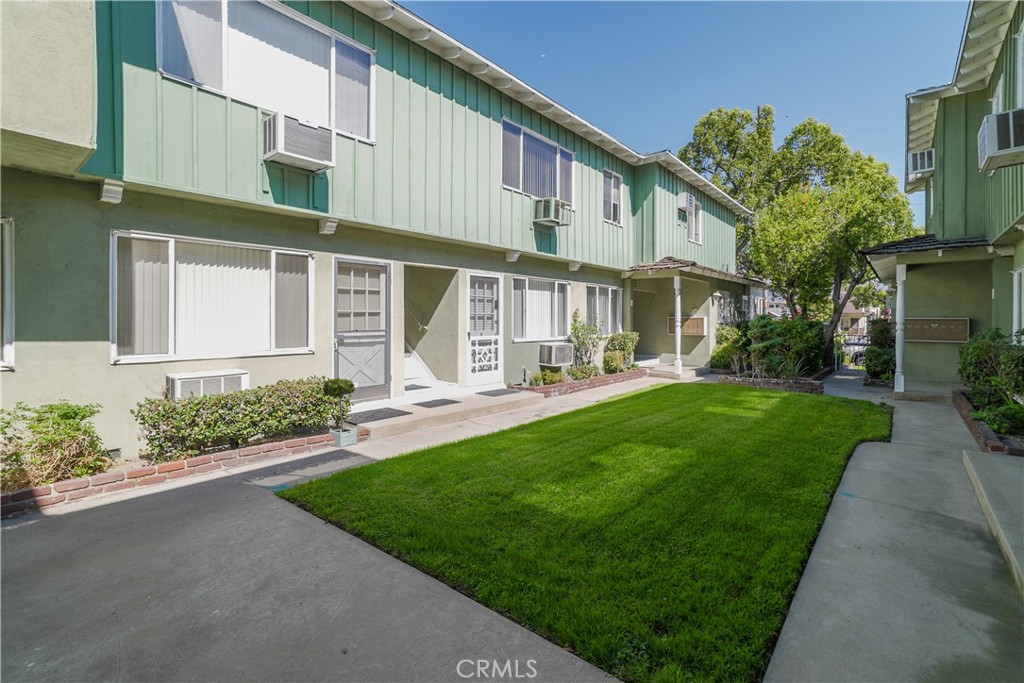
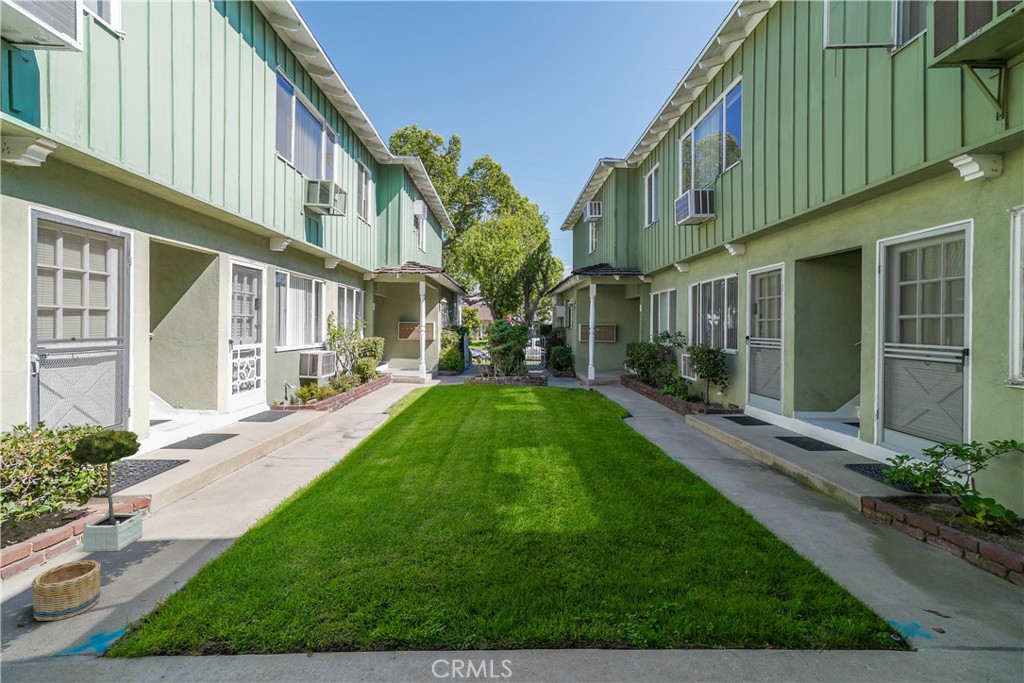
basket: none [284,441,312,465] -> present [31,560,101,621]

